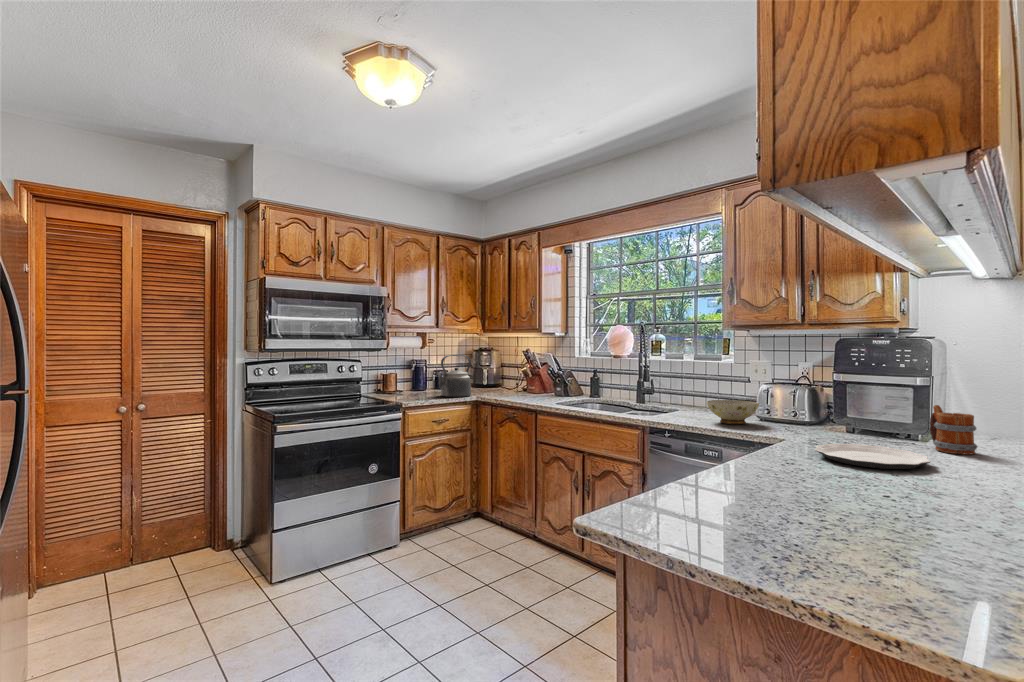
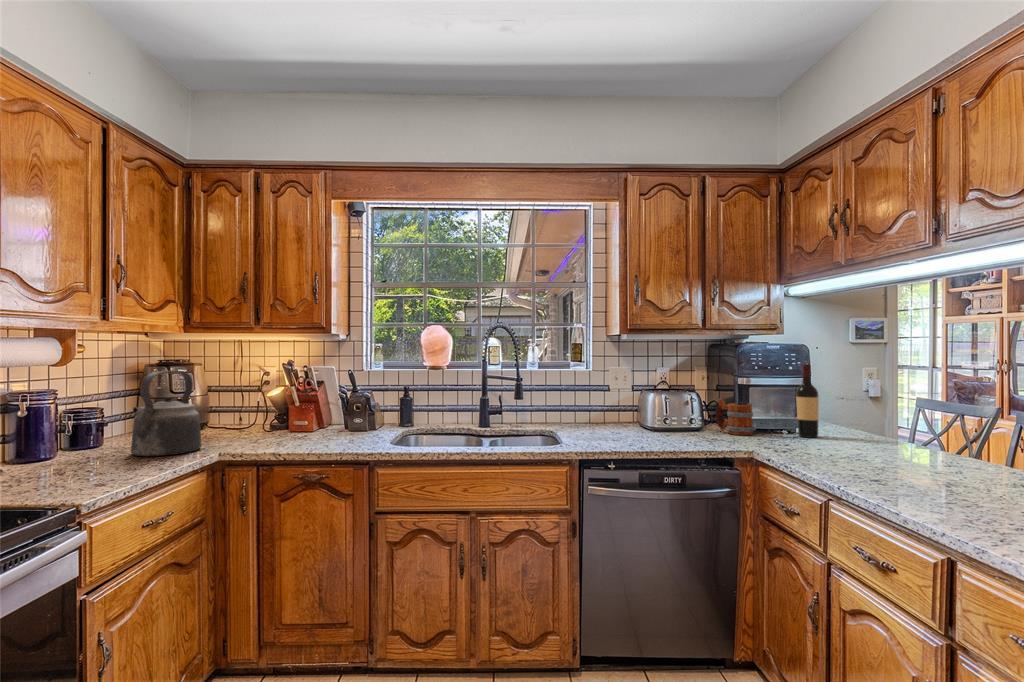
wine bottle: none [865,363,892,446] -> present [796,364,819,438]
ceramic bowl: present [707,400,759,424] -> none [632,410,685,436]
mug: present [929,405,978,455] -> present [715,398,754,435]
plate: present [815,444,931,469] -> none [830,438,936,457]

